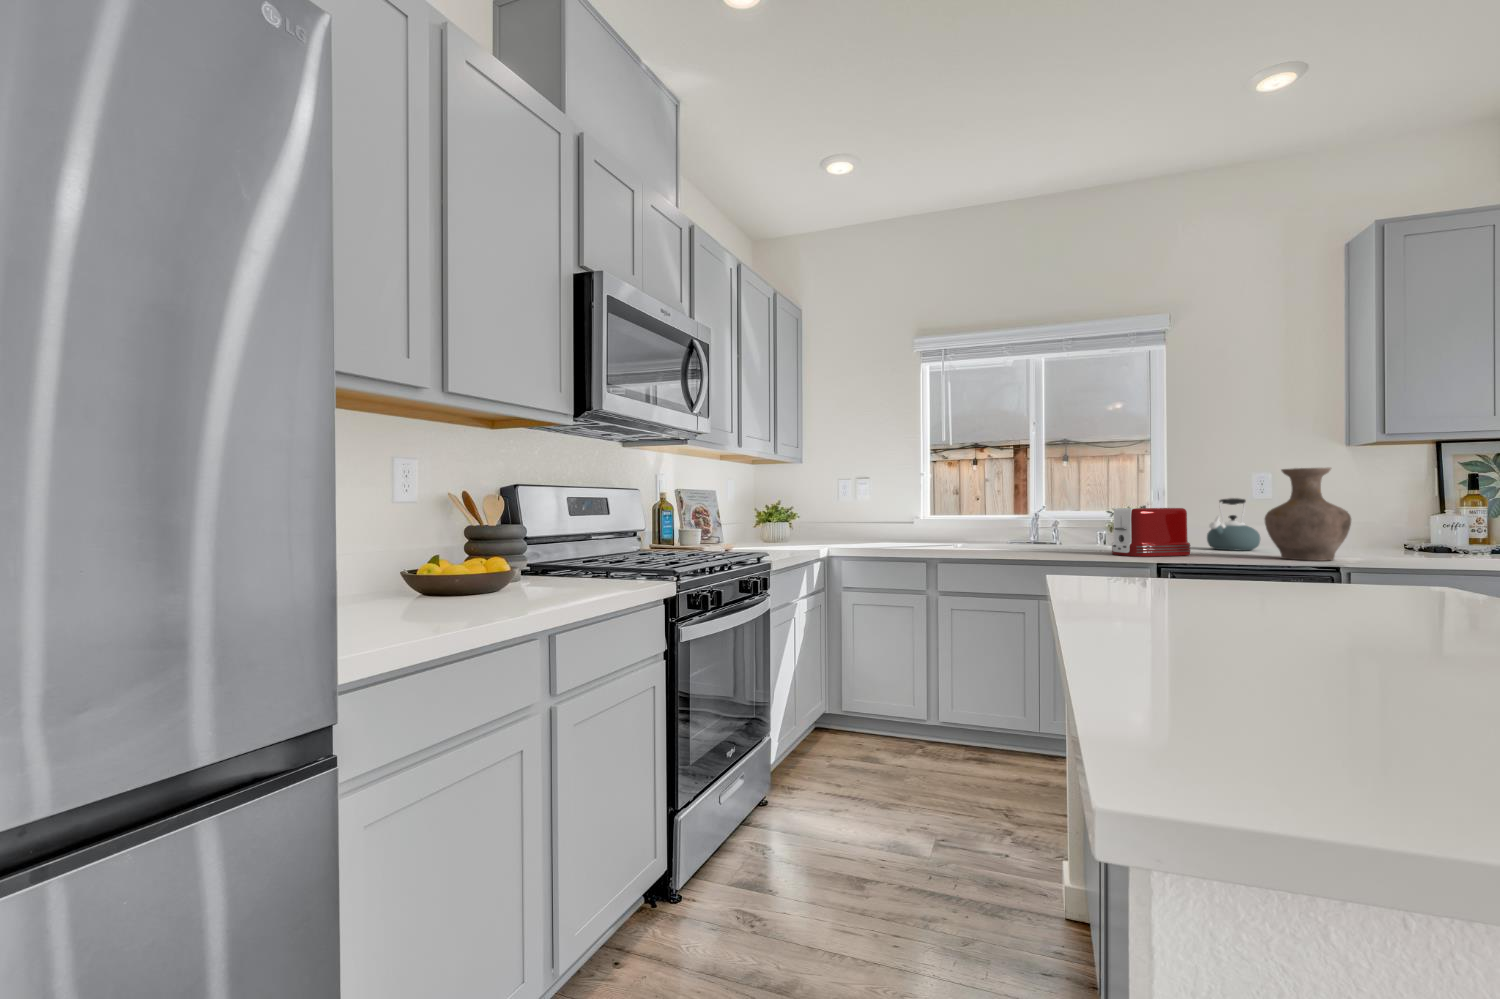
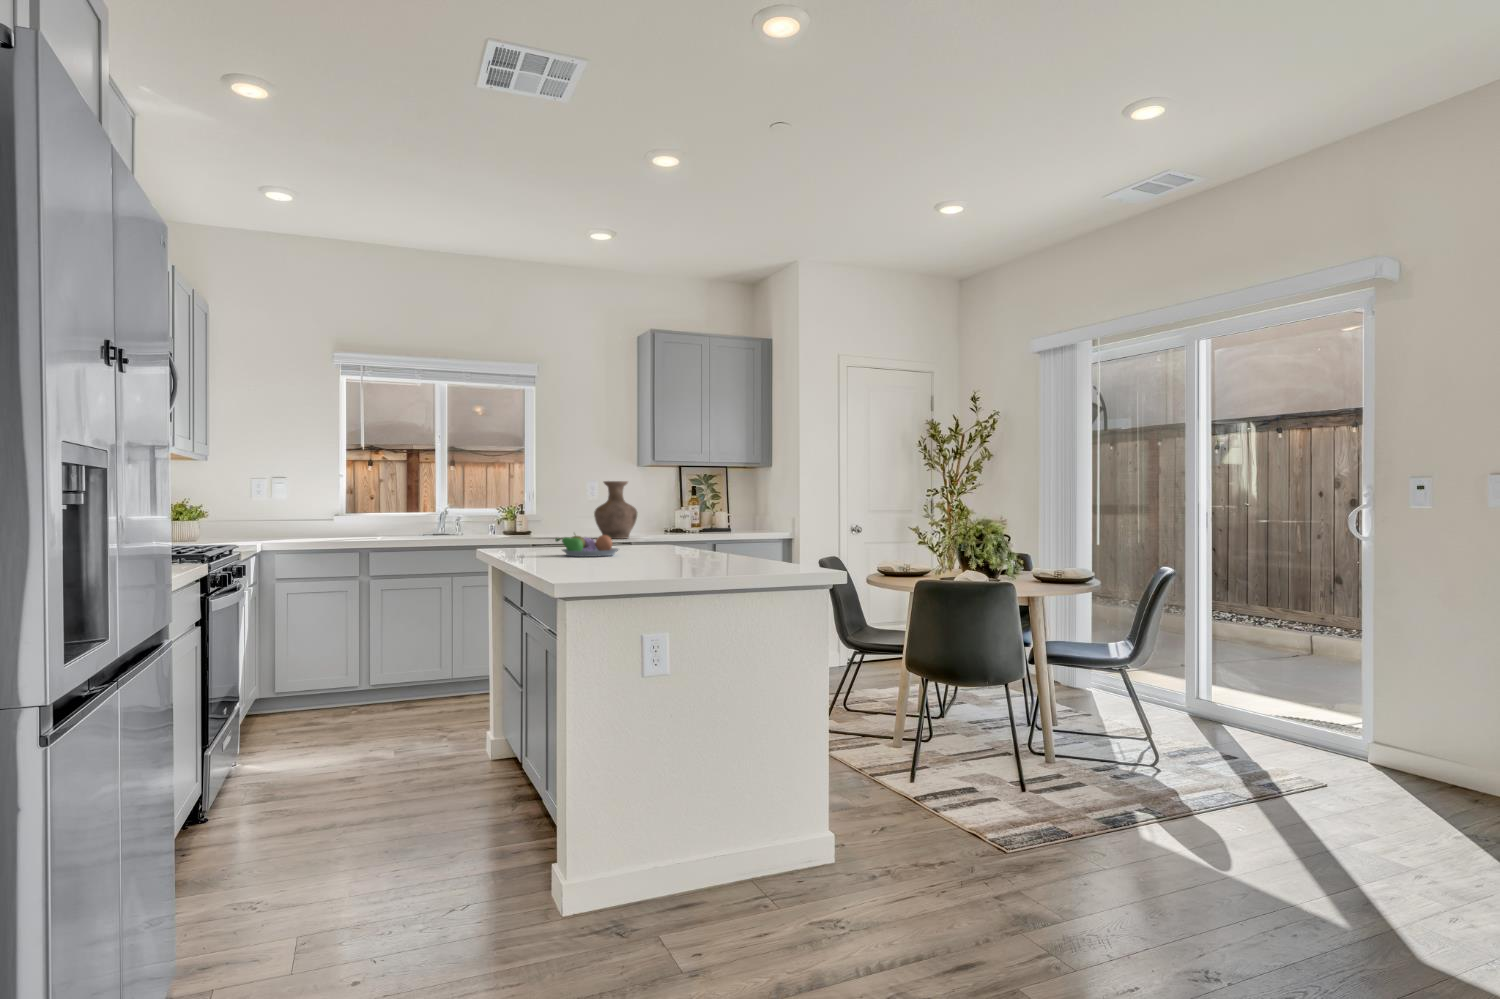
kettle: present [1207,498,1260,551] -> none [559,500,591,536]
toaster: present [1112,508,1191,557] -> none [503,506,553,540]
fruit bowl: none [1155,564,1324,626] -> present [556,535,618,557]

